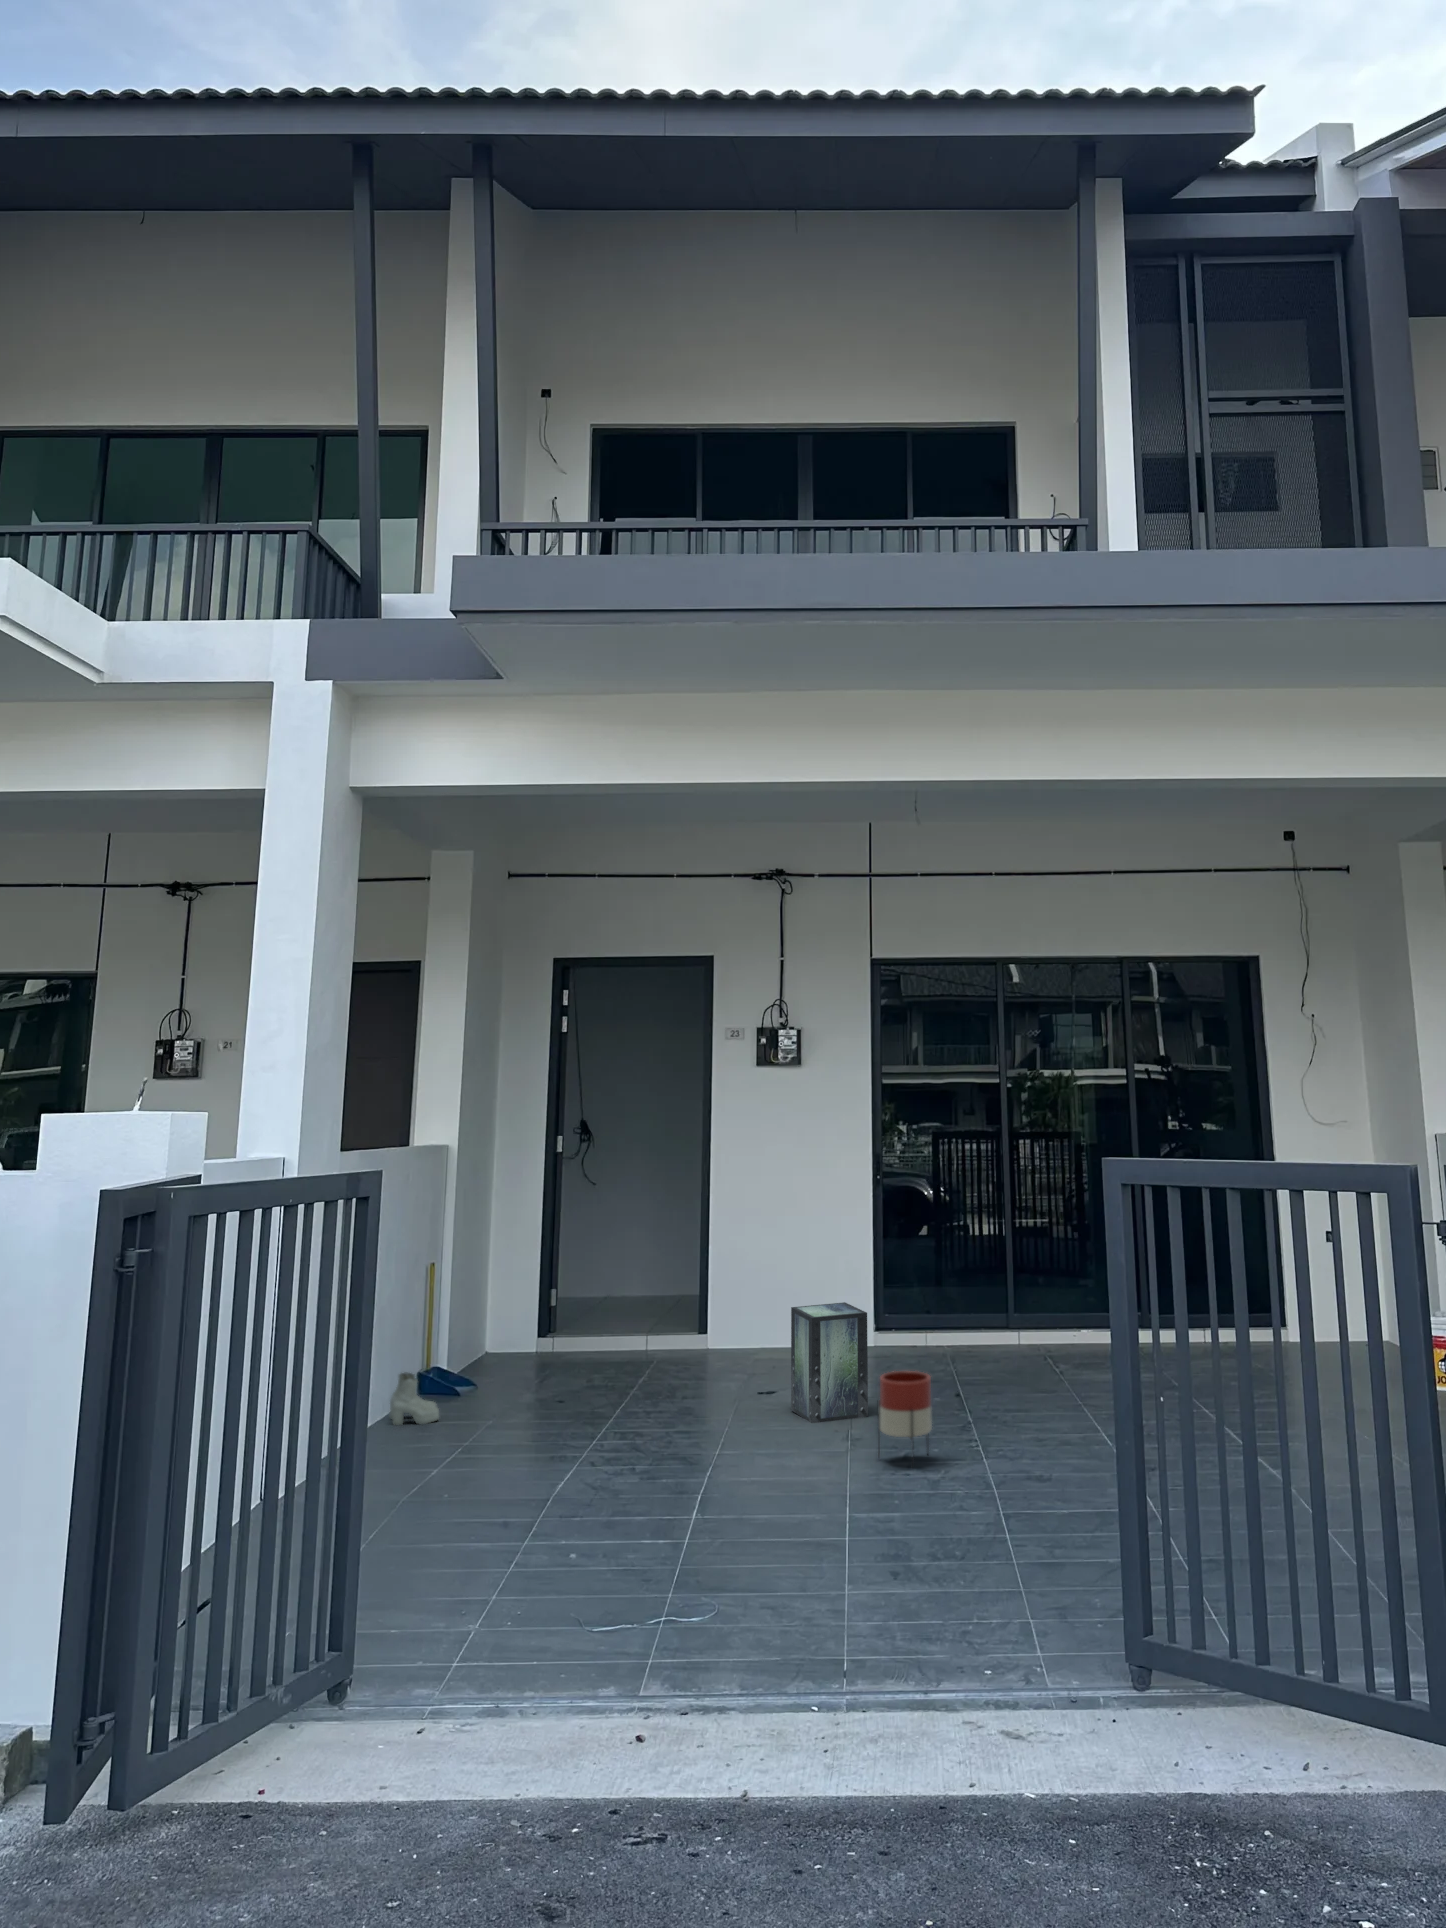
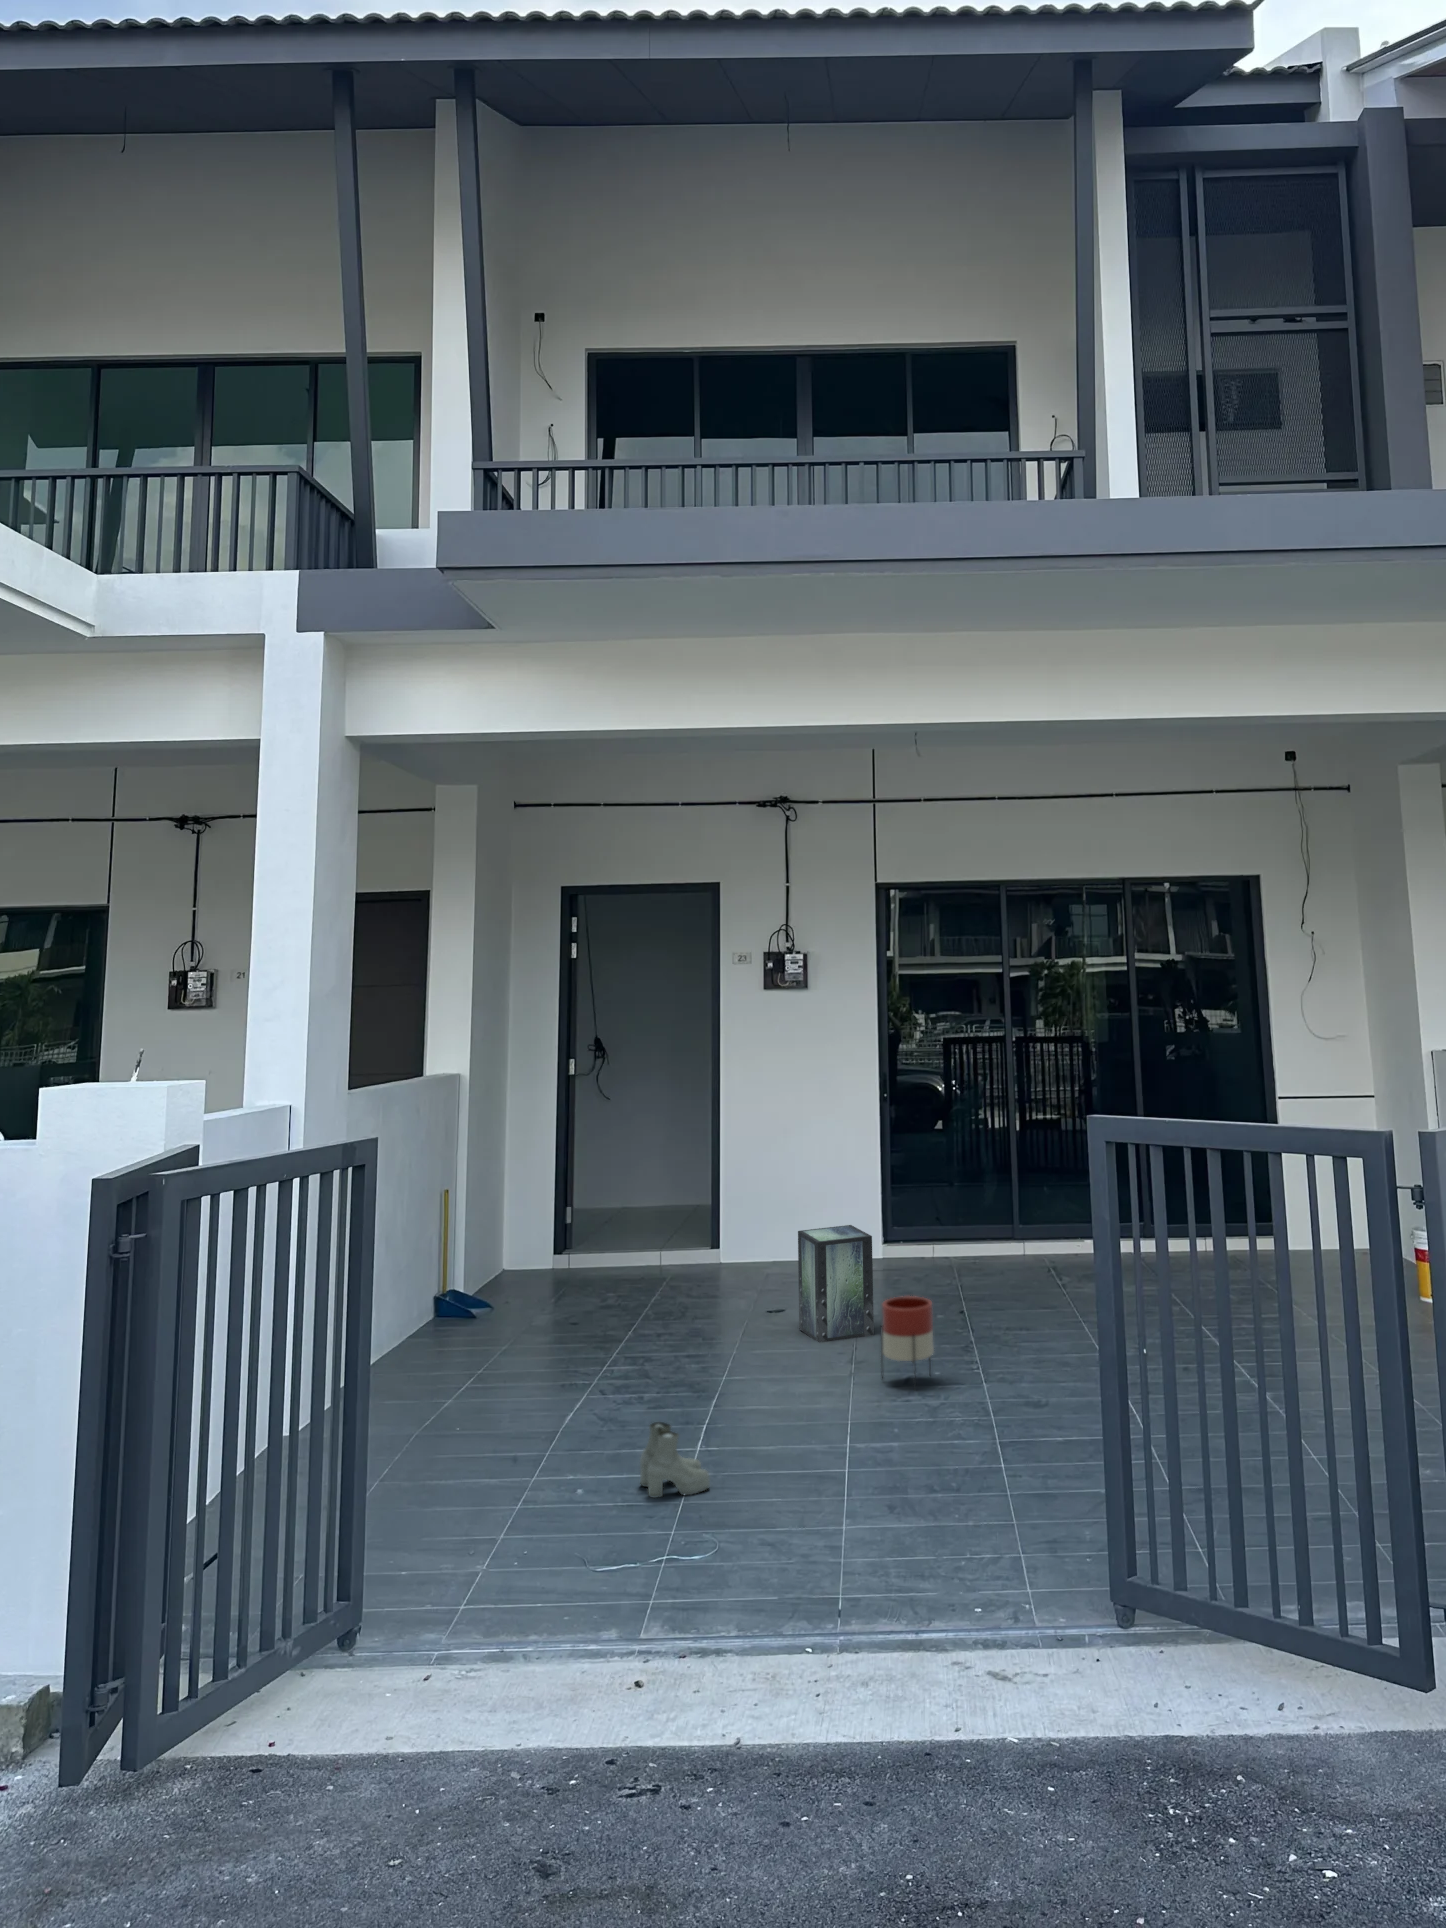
boots: present [390,1373,439,1425] -> present [640,1422,710,1497]

